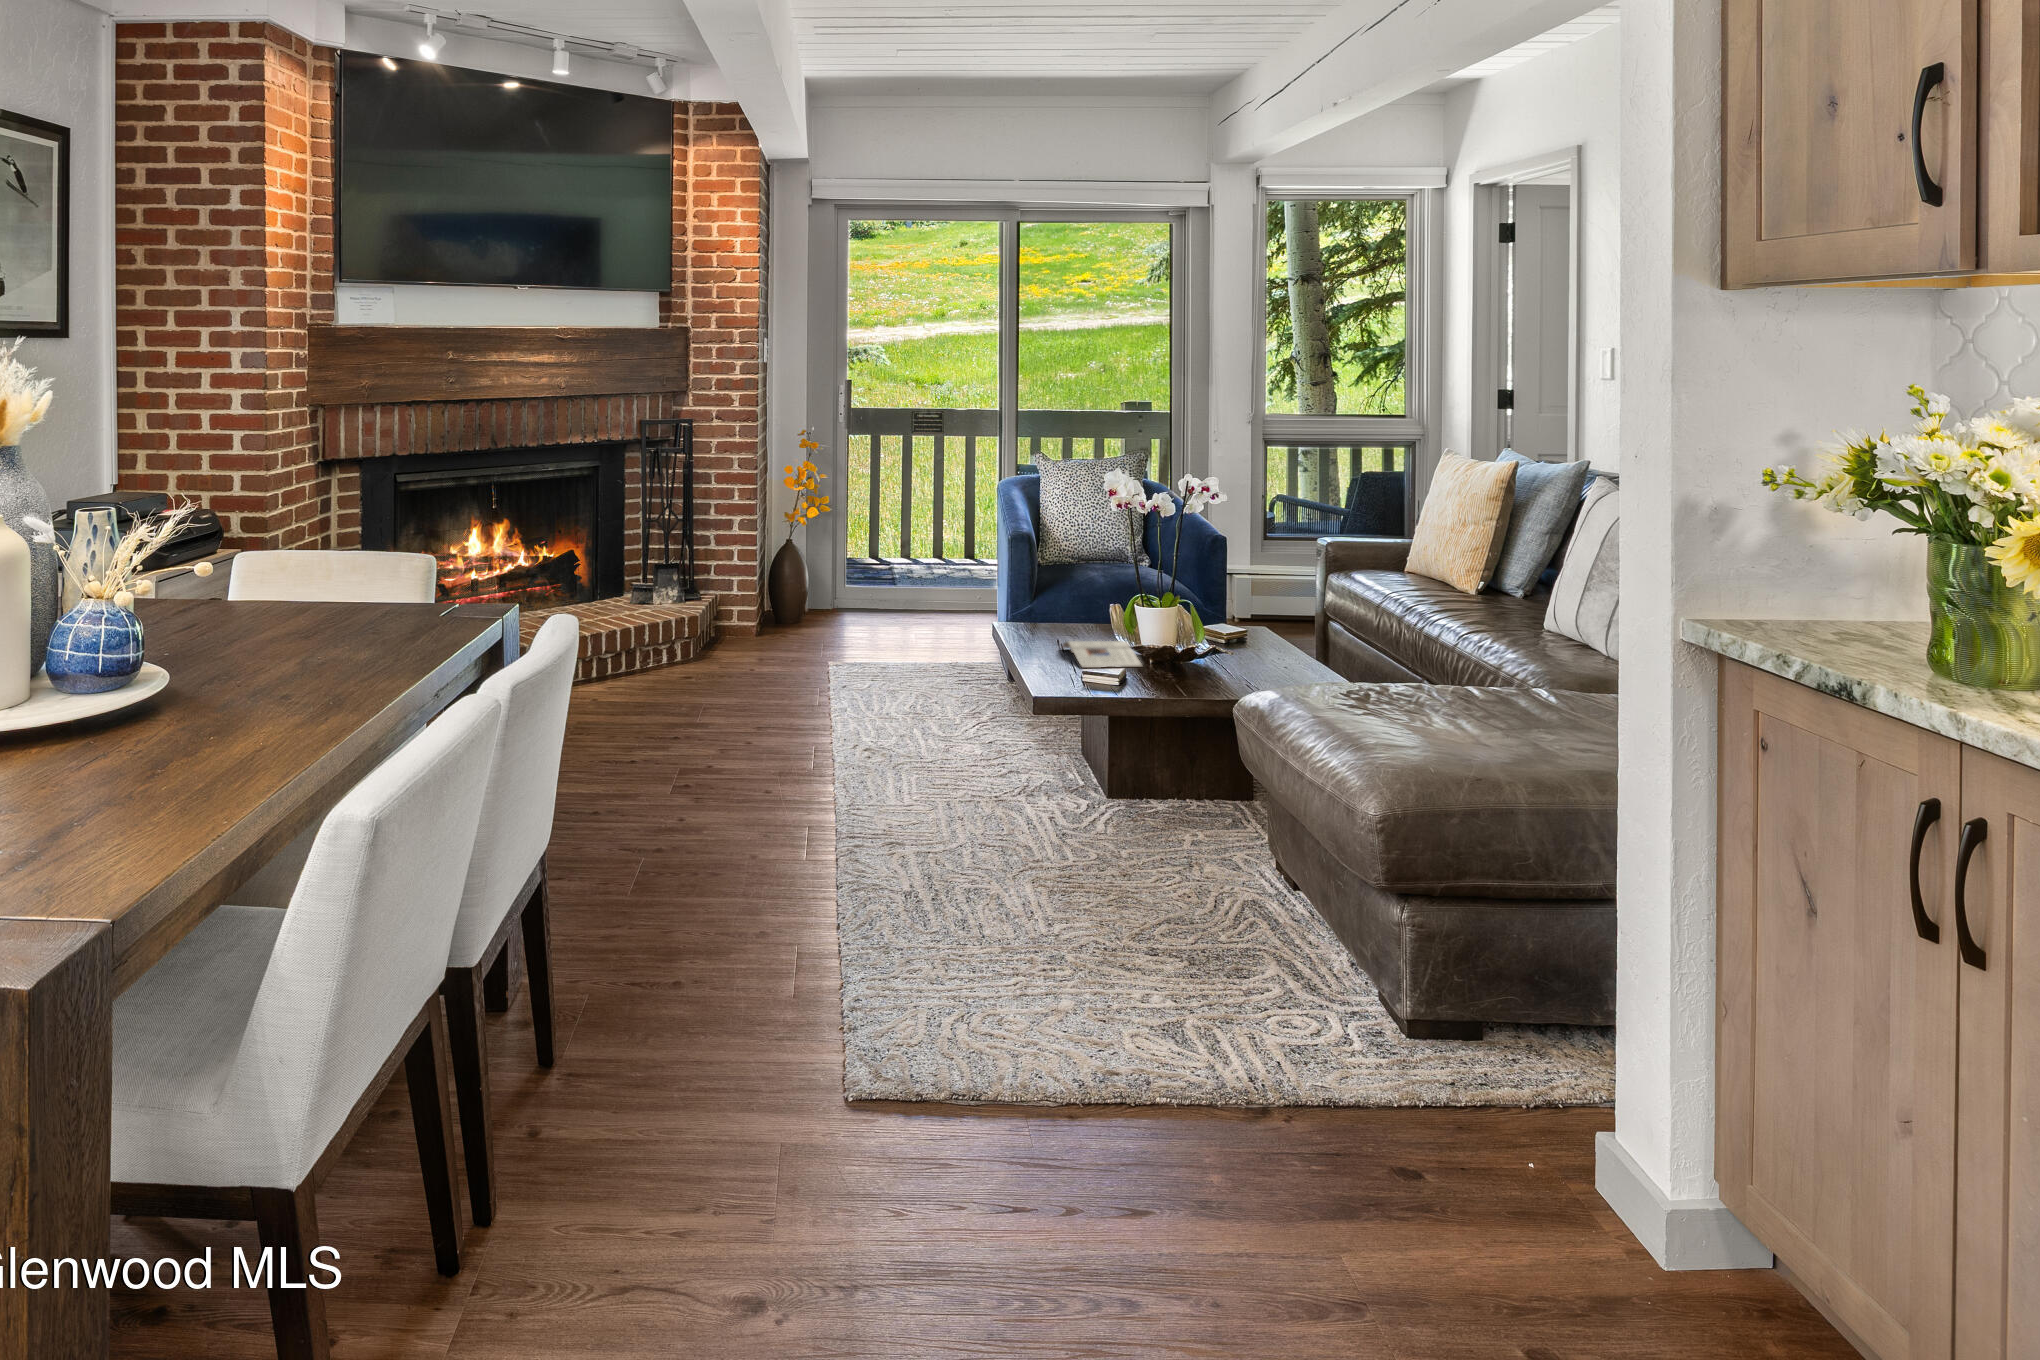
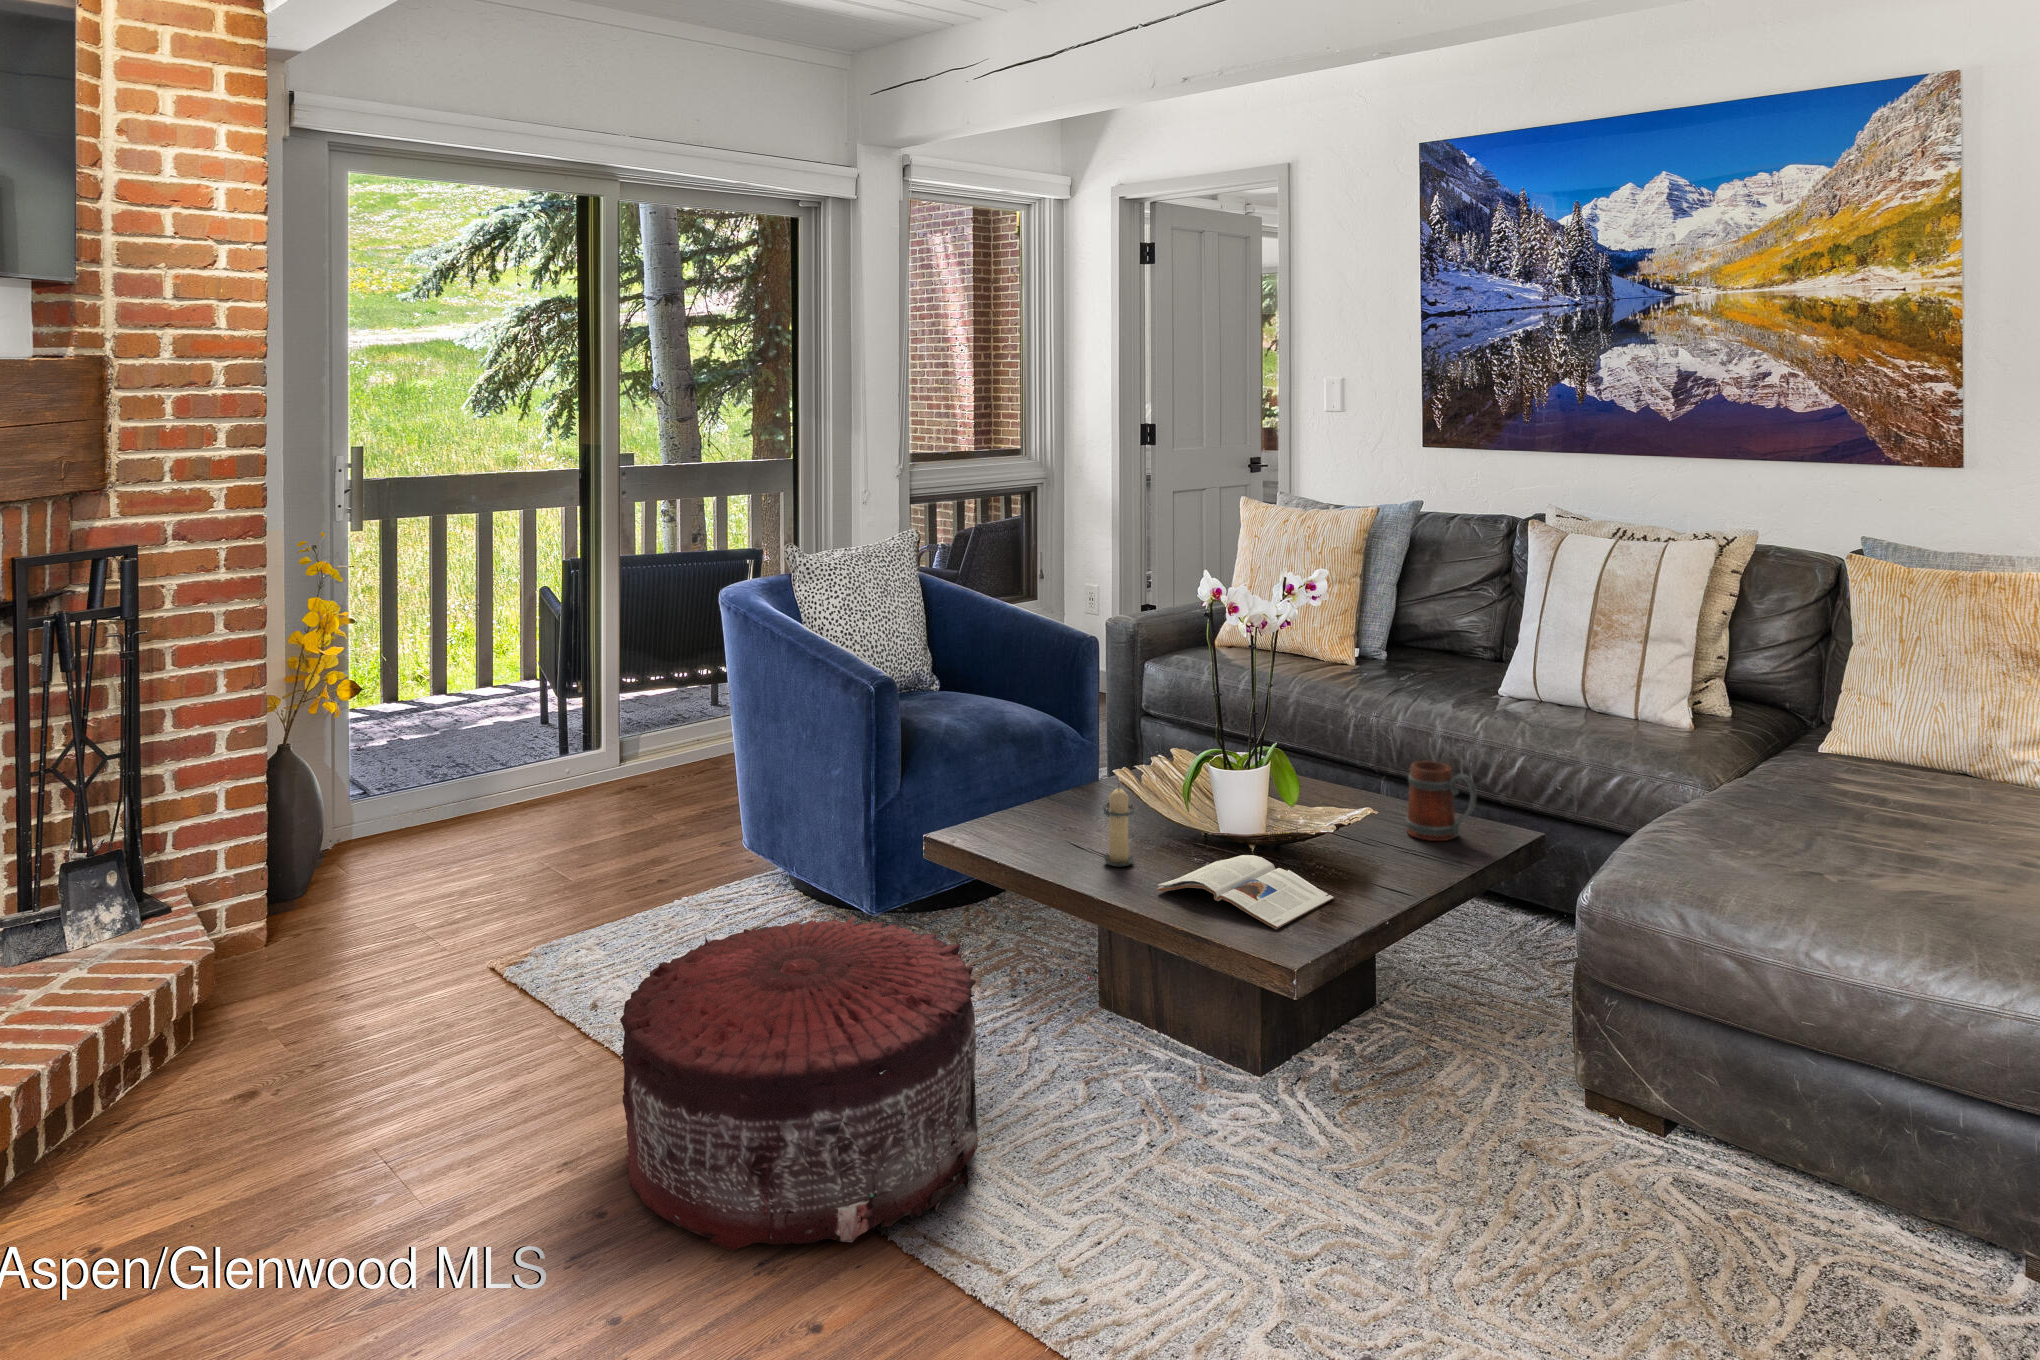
candle: none [1059,591,1083,640] -> present [1103,784,1134,867]
mug: none [1262,614,1297,665] -> present [1406,761,1477,841]
pouf: none [778,630,954,758] -> present [620,916,978,1251]

